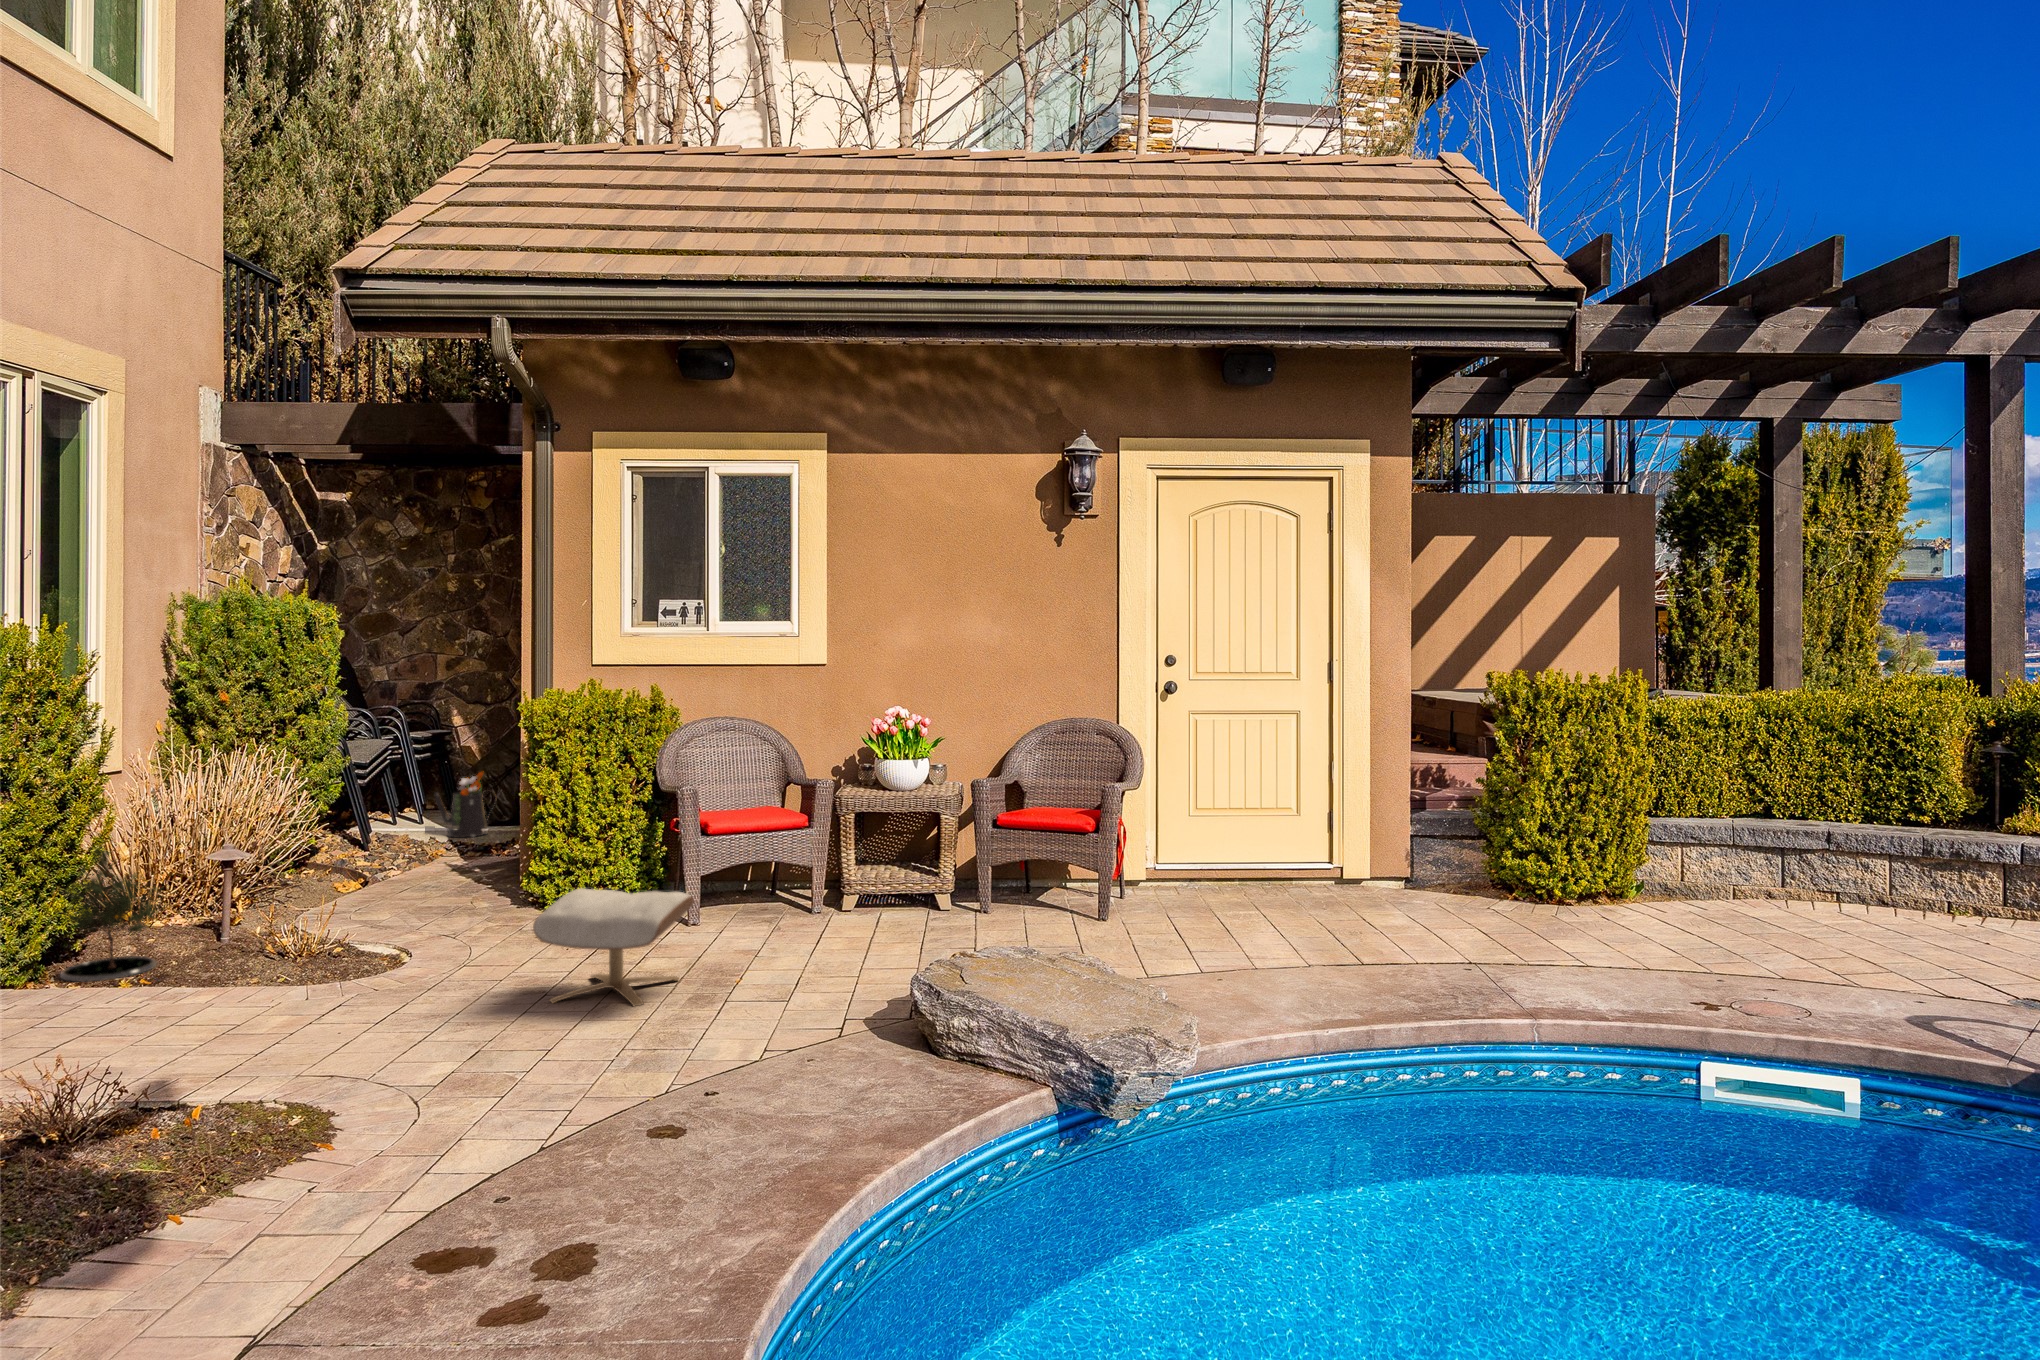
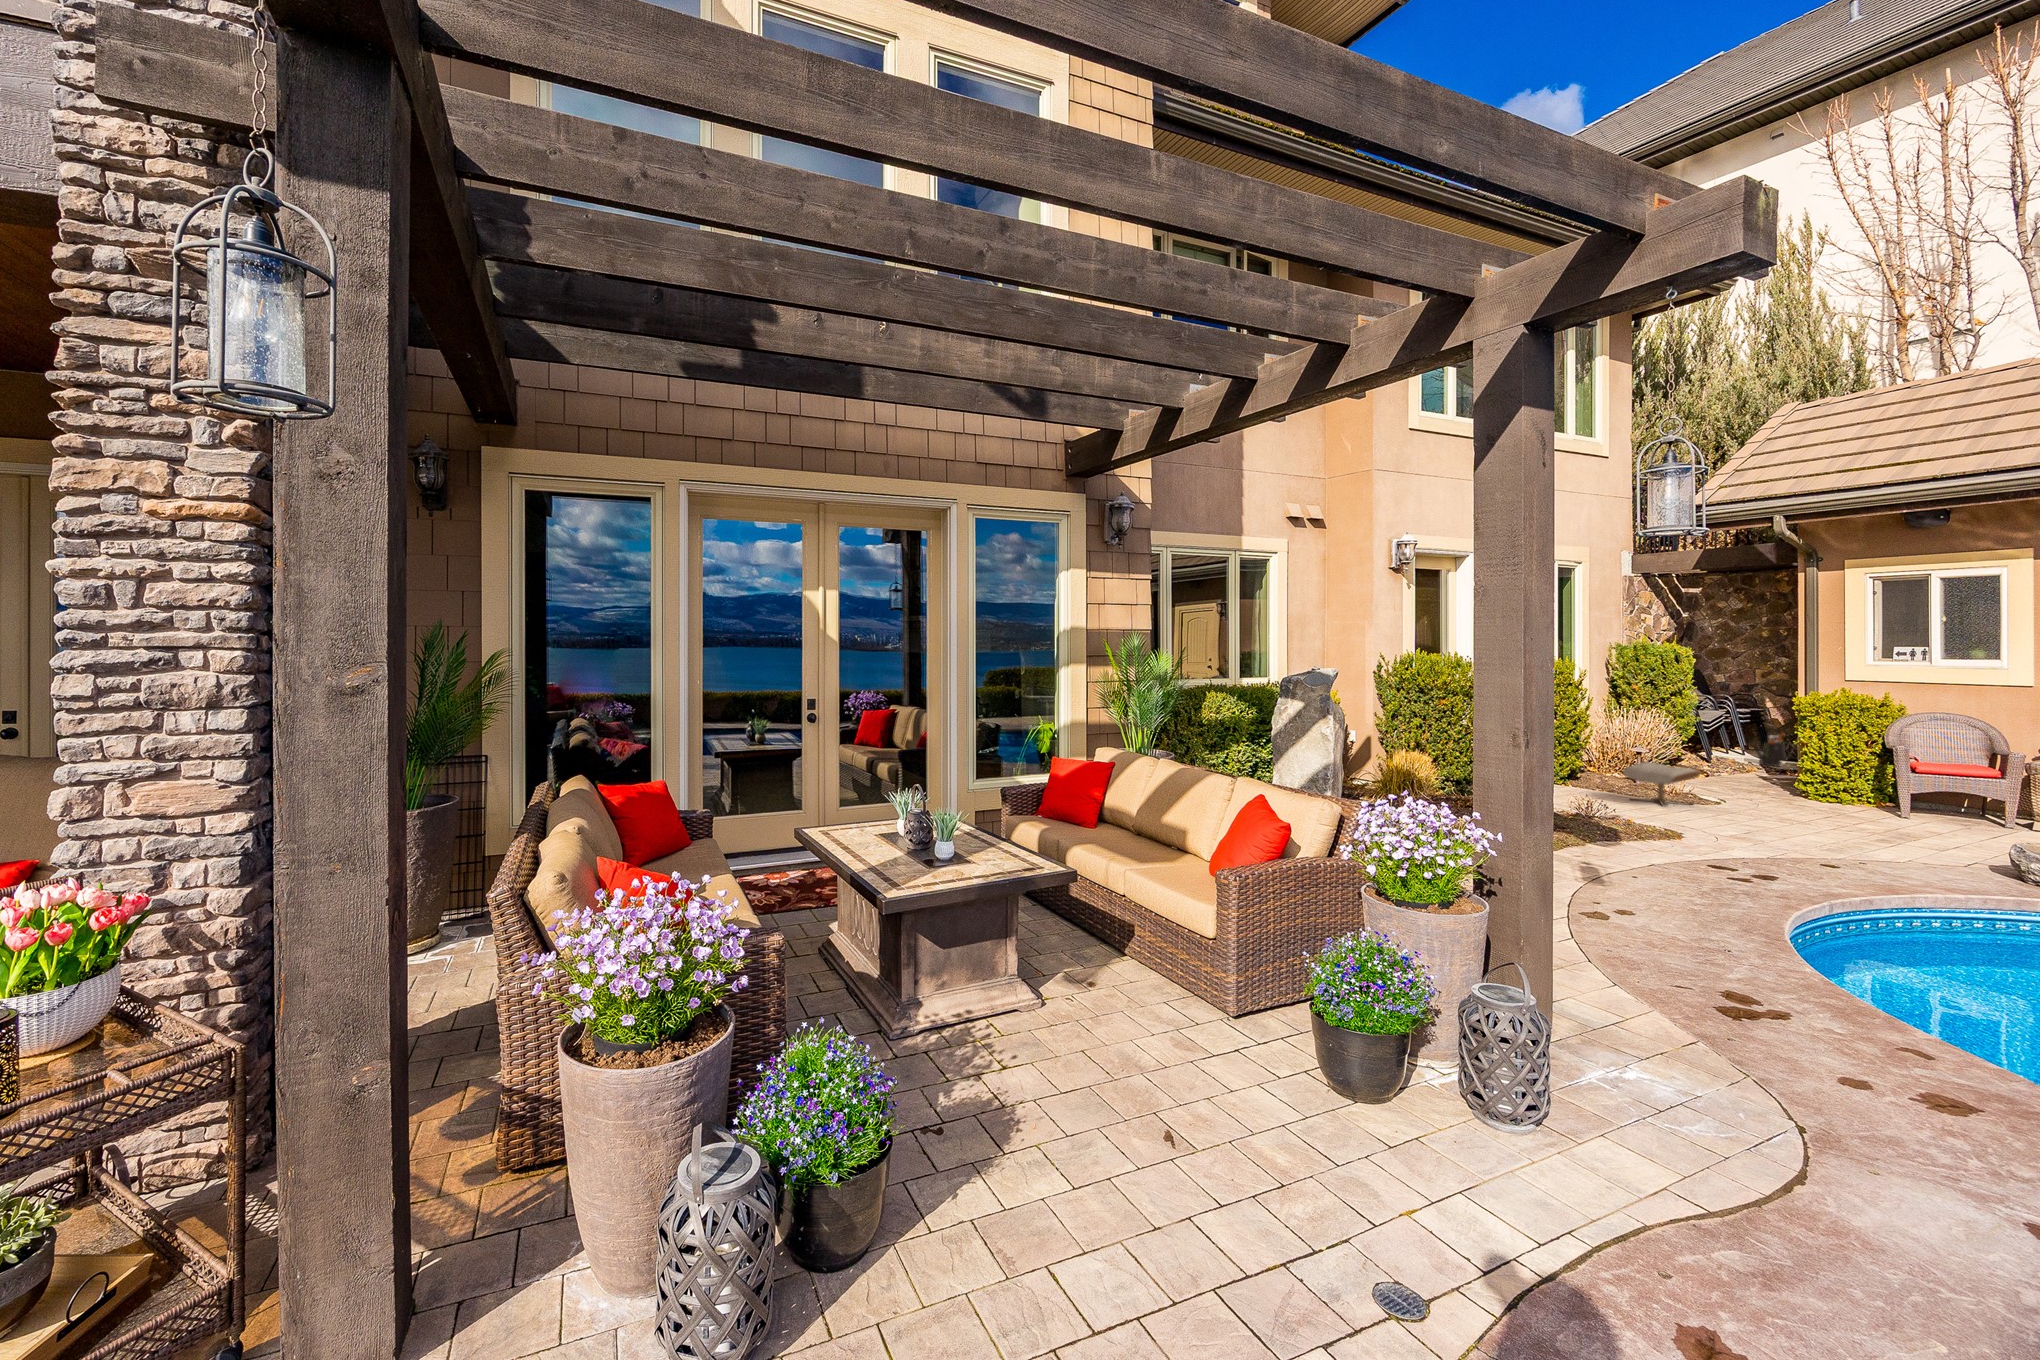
potted tree: present [55,840,165,982] -> none [1573,735,1617,787]
ottoman: present [533,888,694,1006] -> present [1623,762,1700,807]

